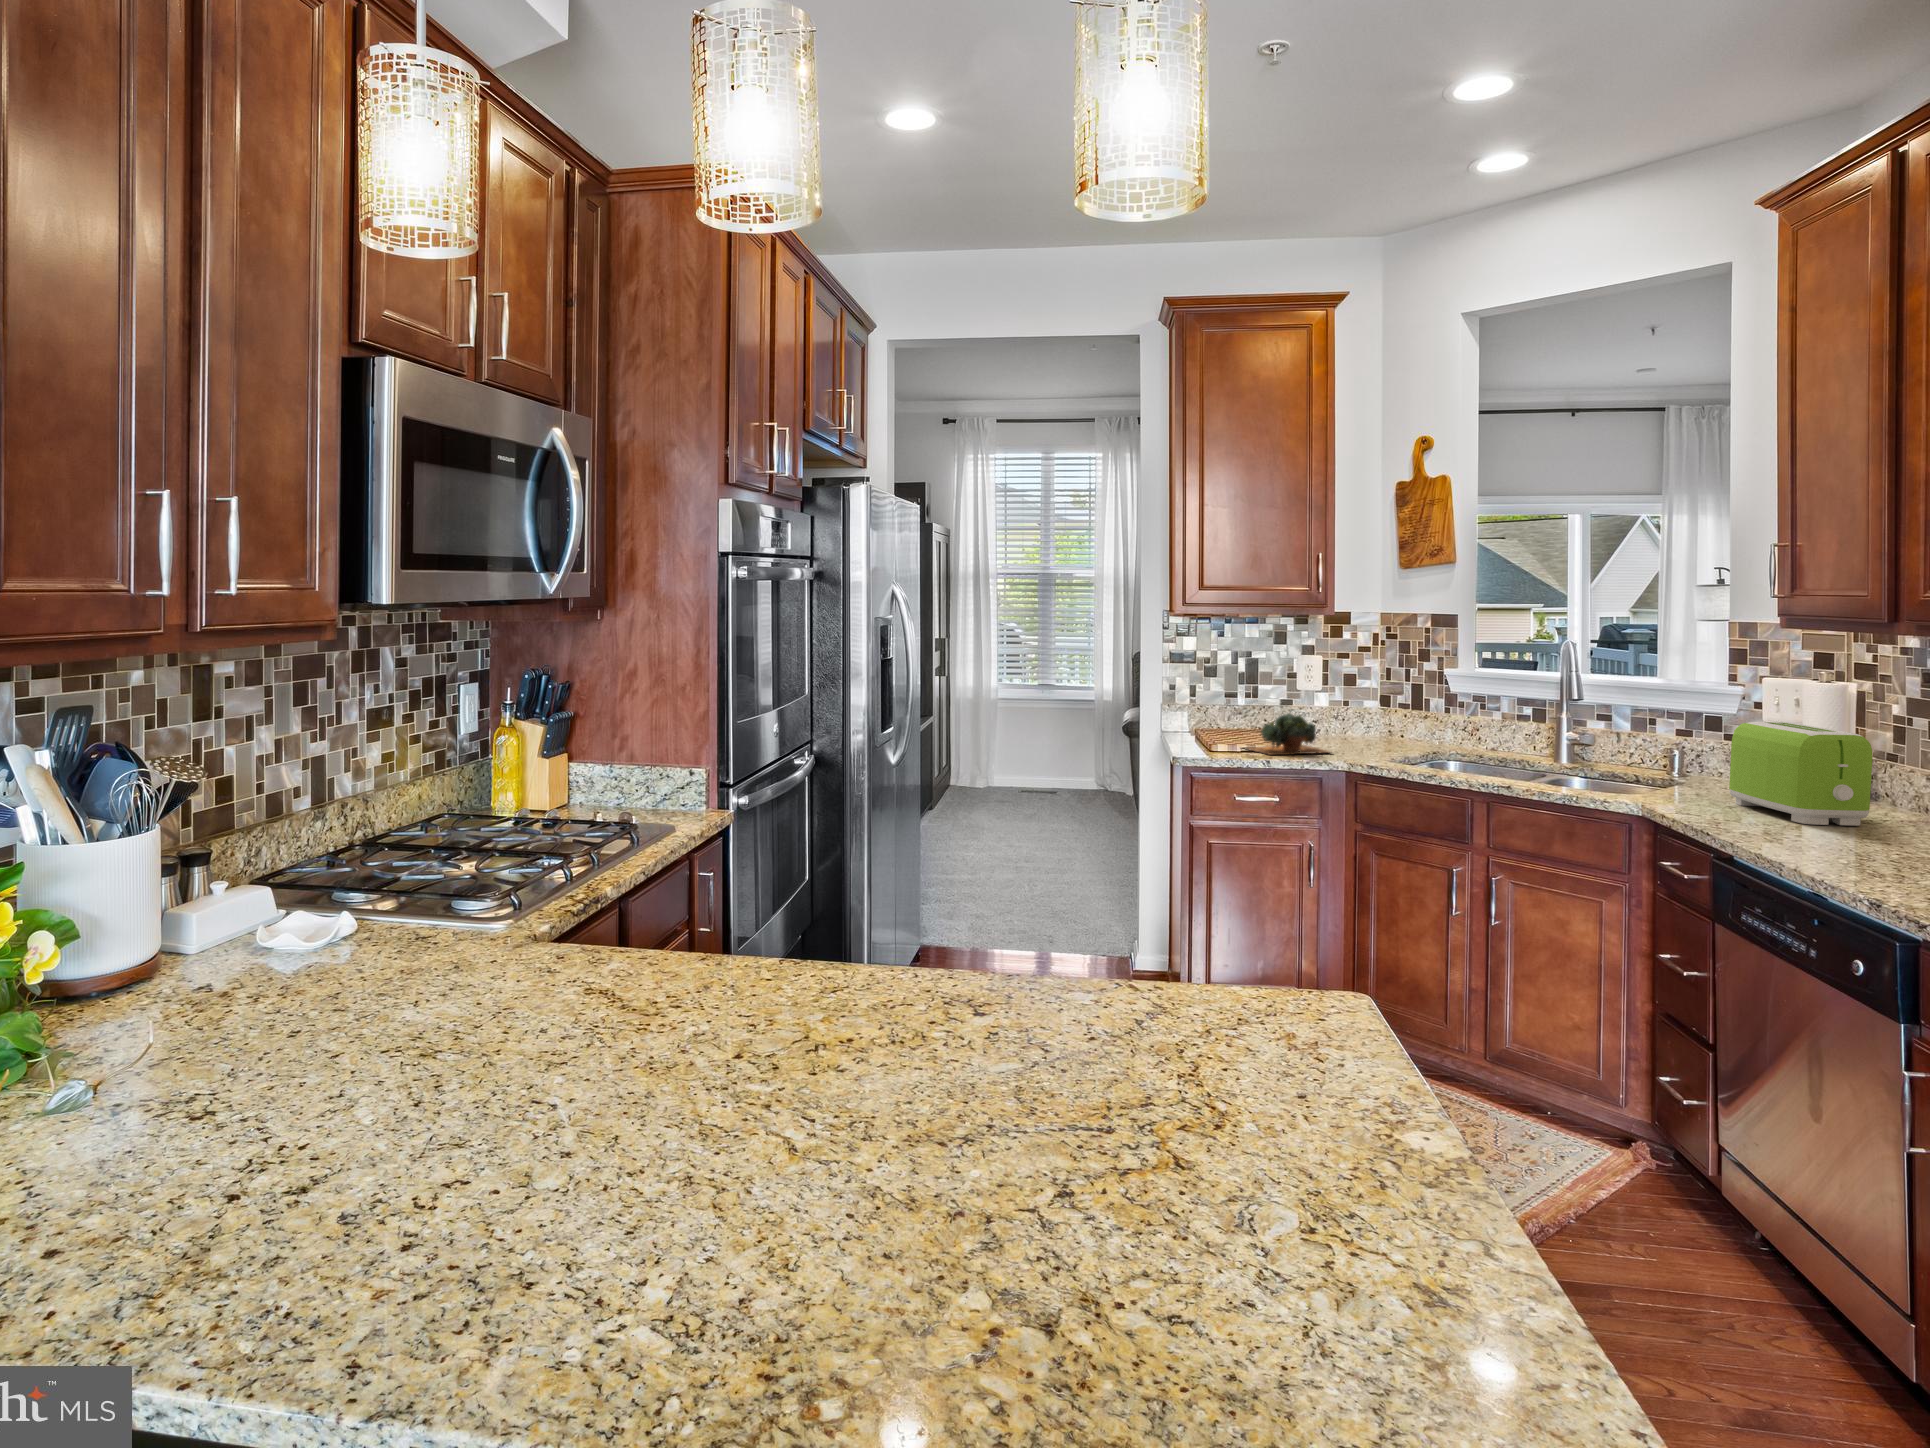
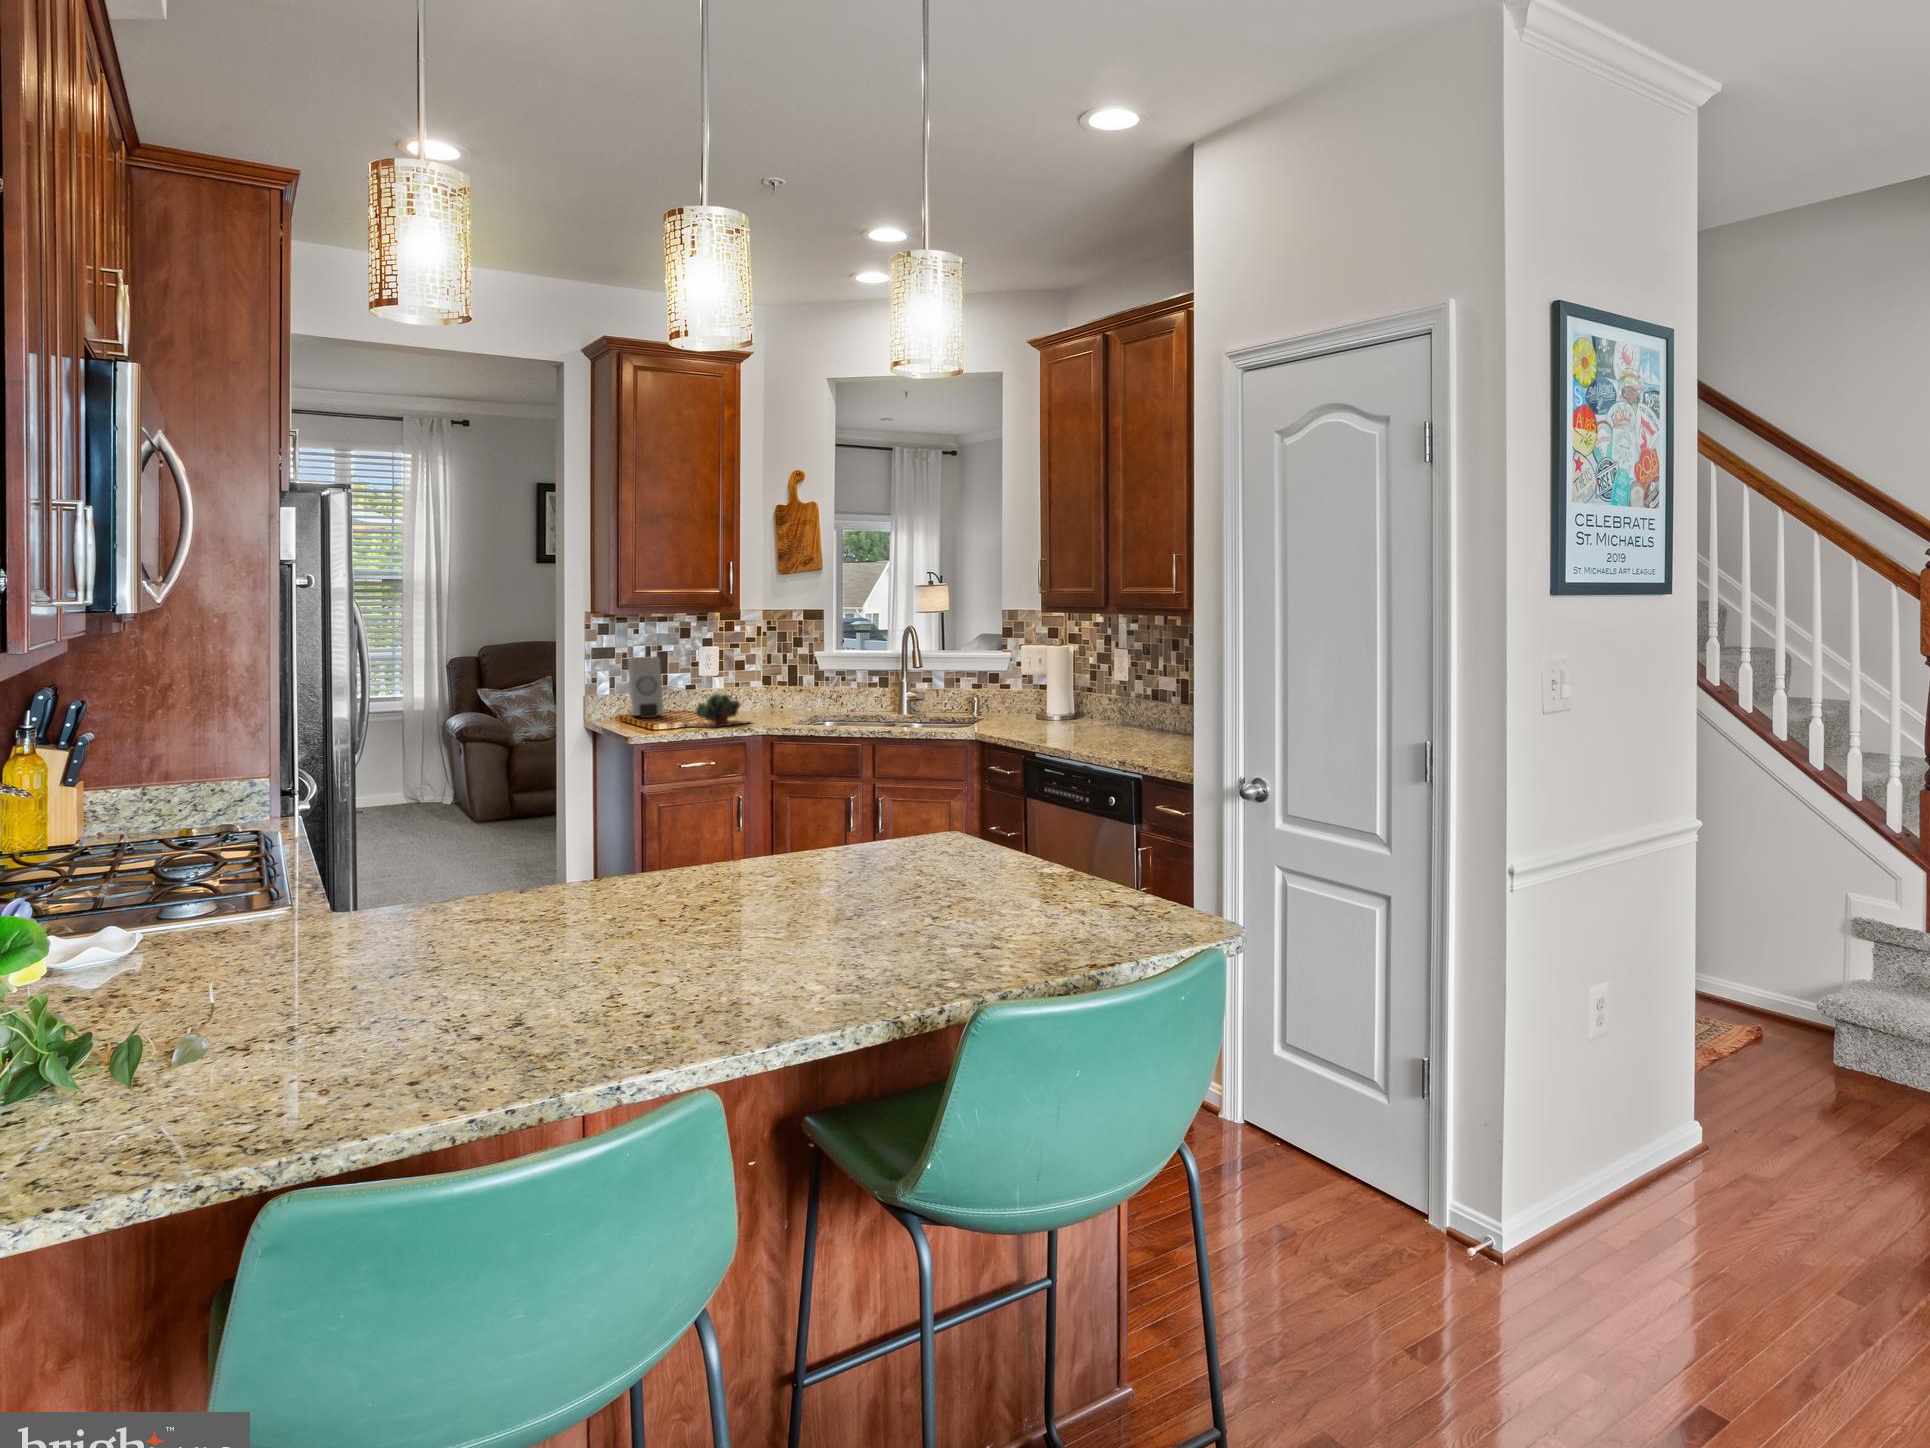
soap dispenser: none [1207,663,1243,734] -> present [628,656,663,718]
toaster: present [1729,722,1872,825] -> none [1015,672,1088,732]

